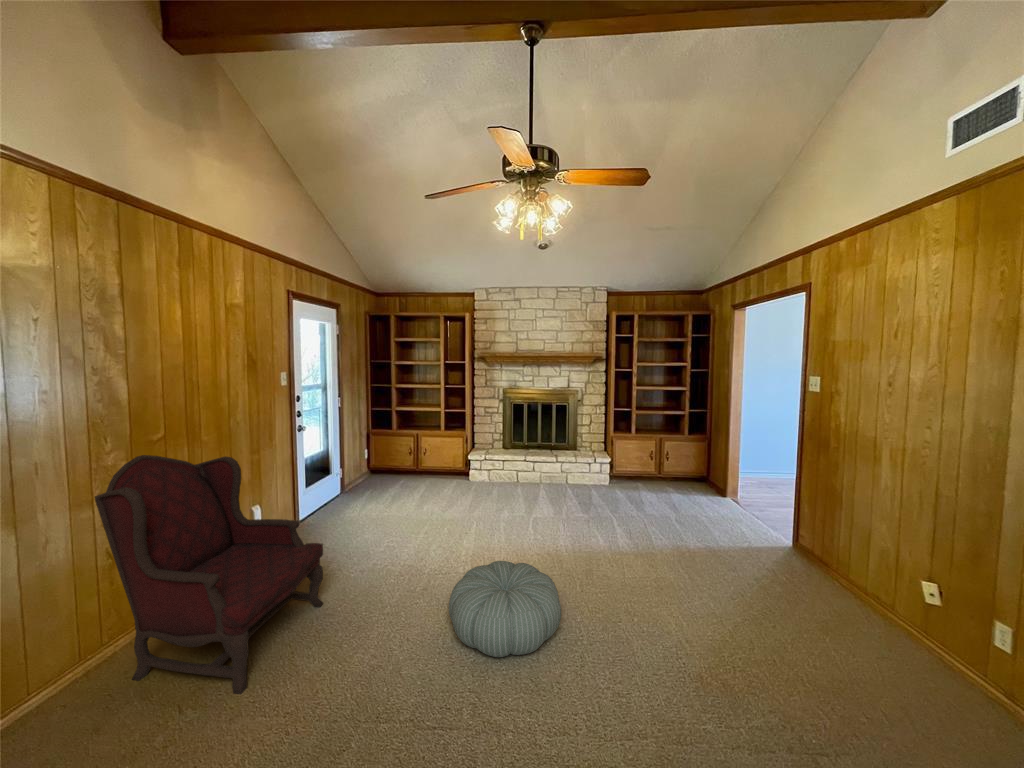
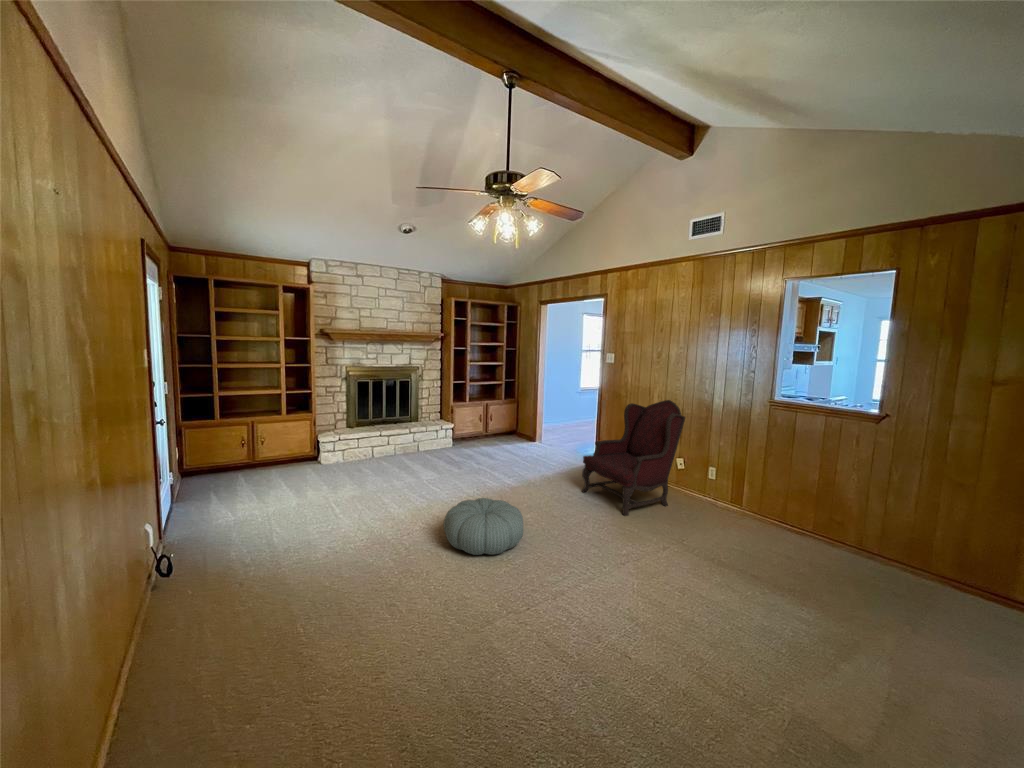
armchair: present [95,455,323,694] -> present [582,400,685,516]

